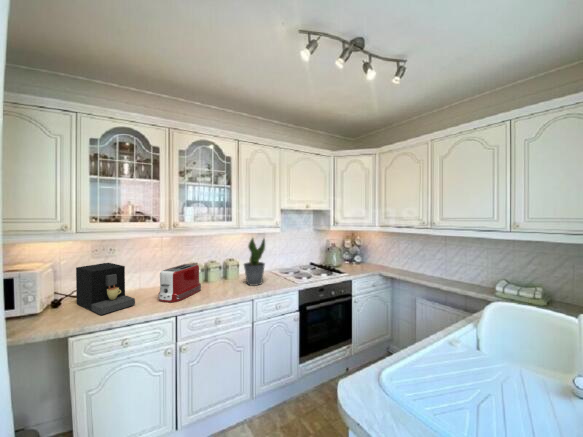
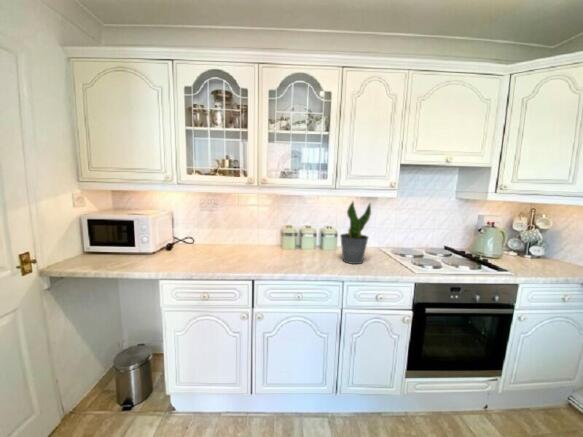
coffee maker: present [76,263,135,315] -> none [181,216,222,265]
toaster: present [158,264,201,302] -> none [244,226,288,266]

